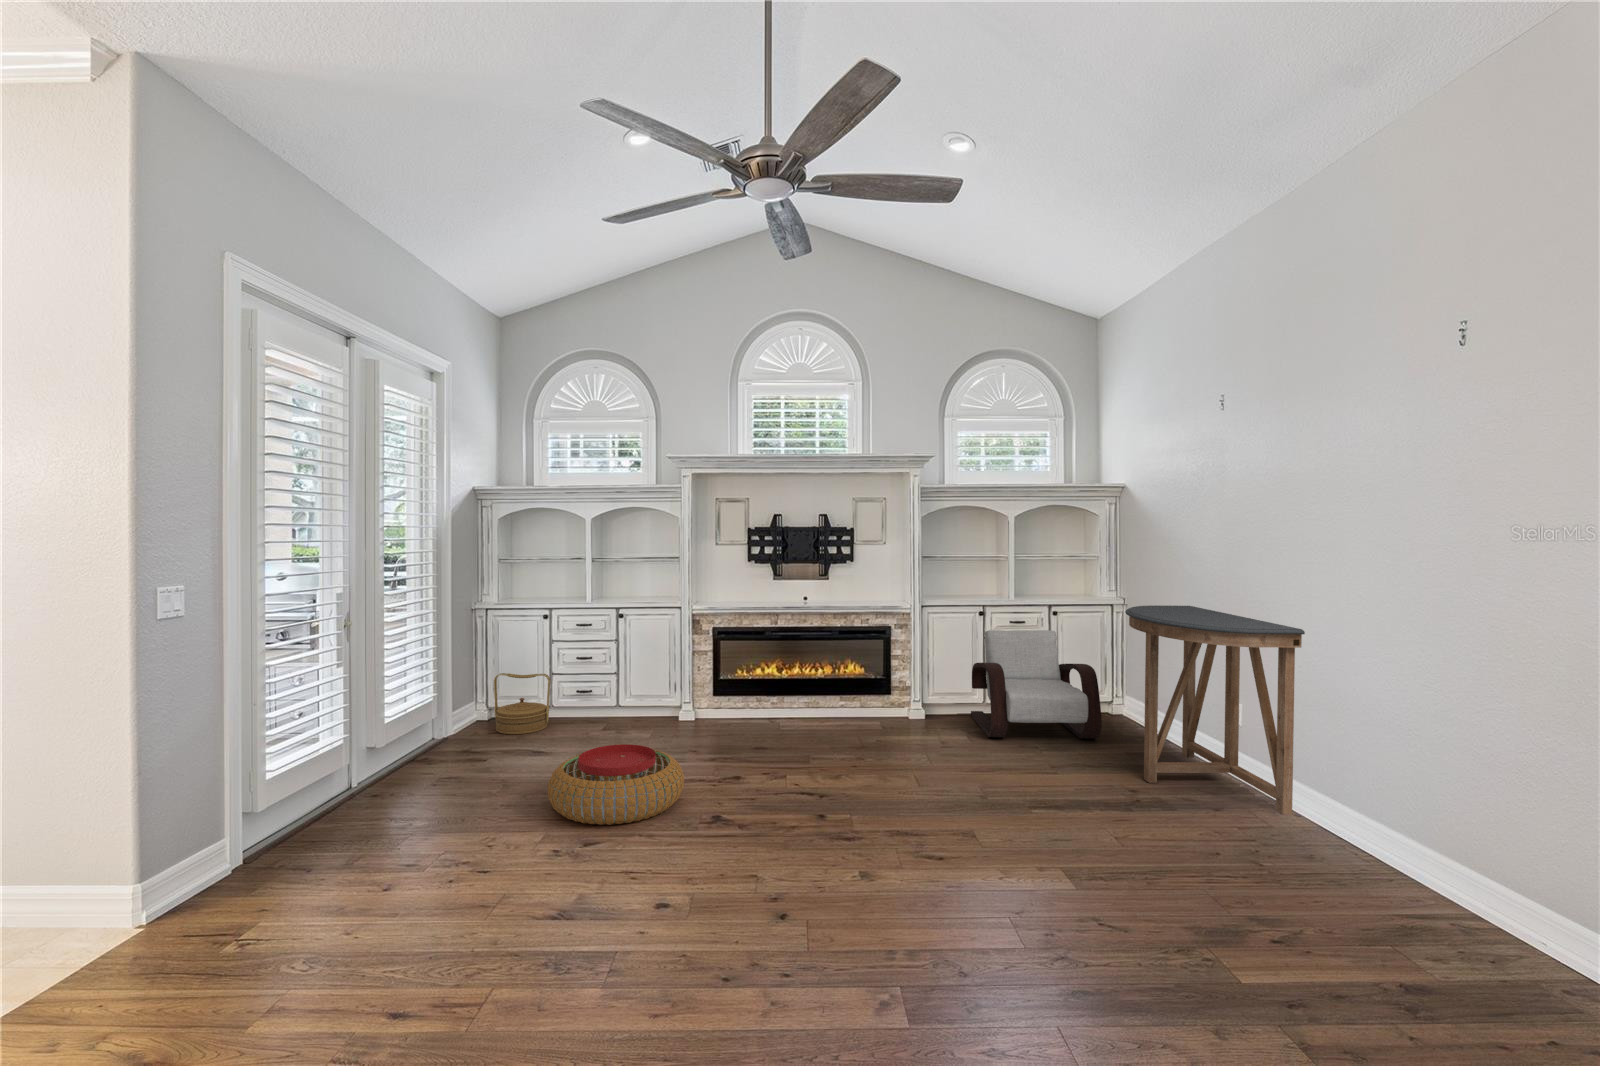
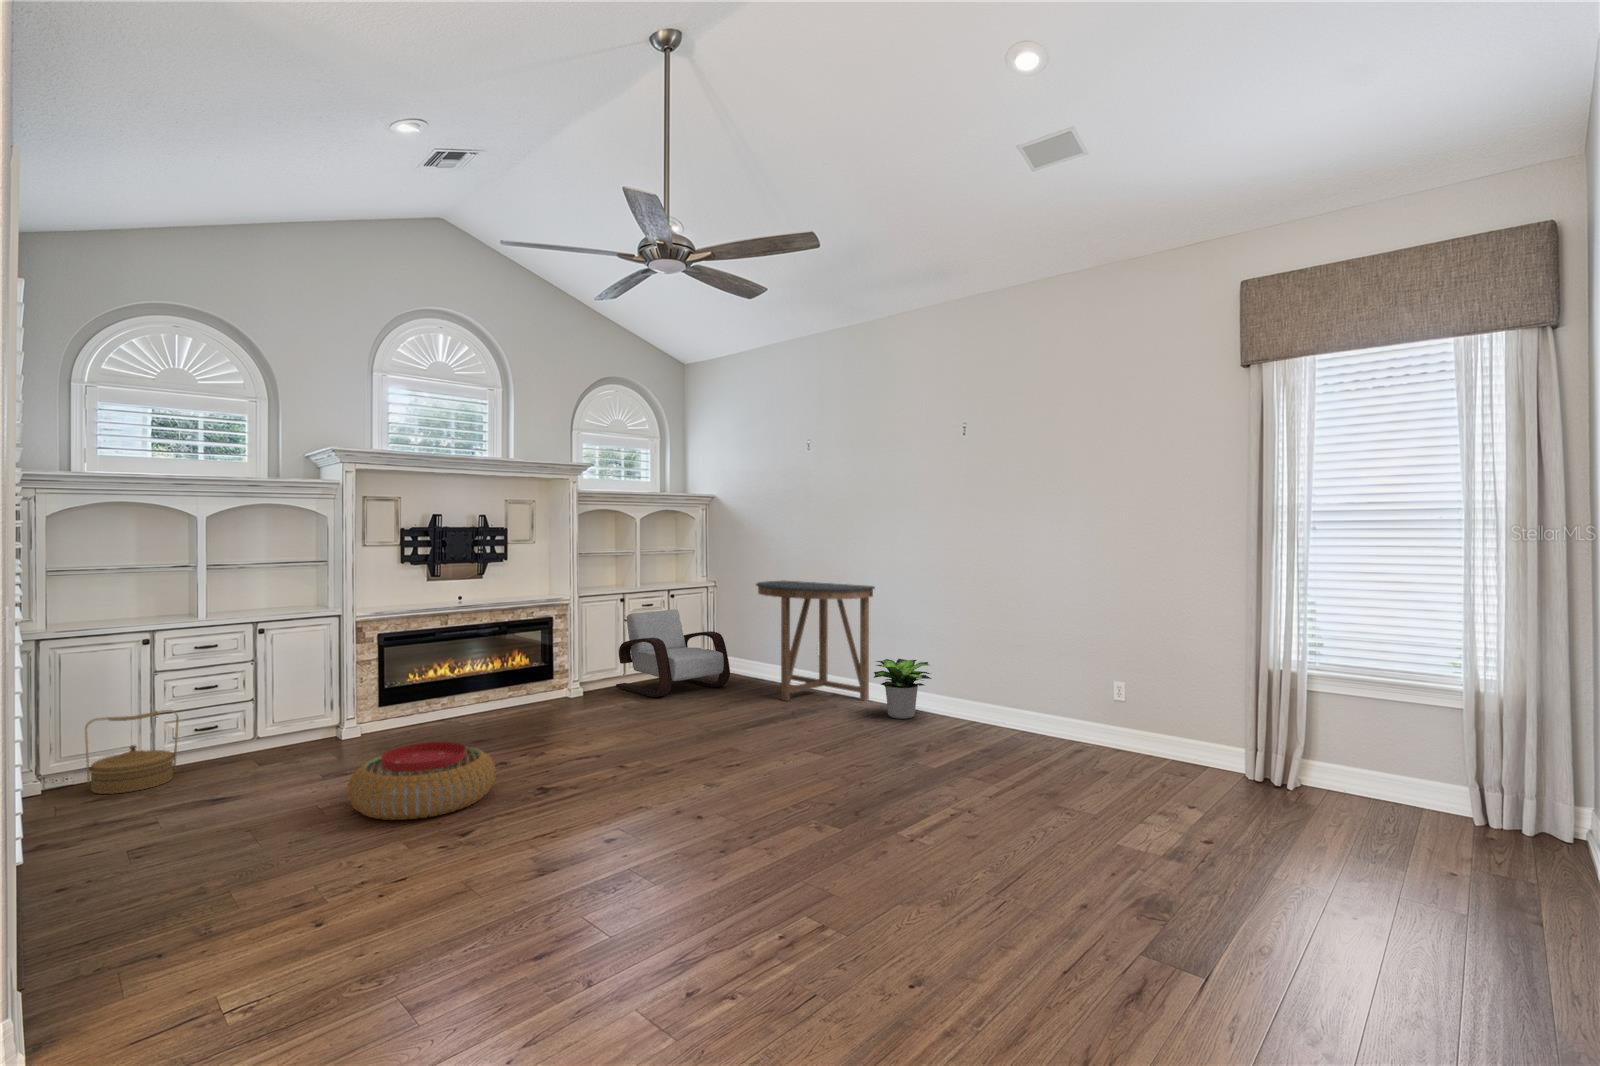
potted plant: none [1252,756,1392,871] -> present [874,659,931,719]

